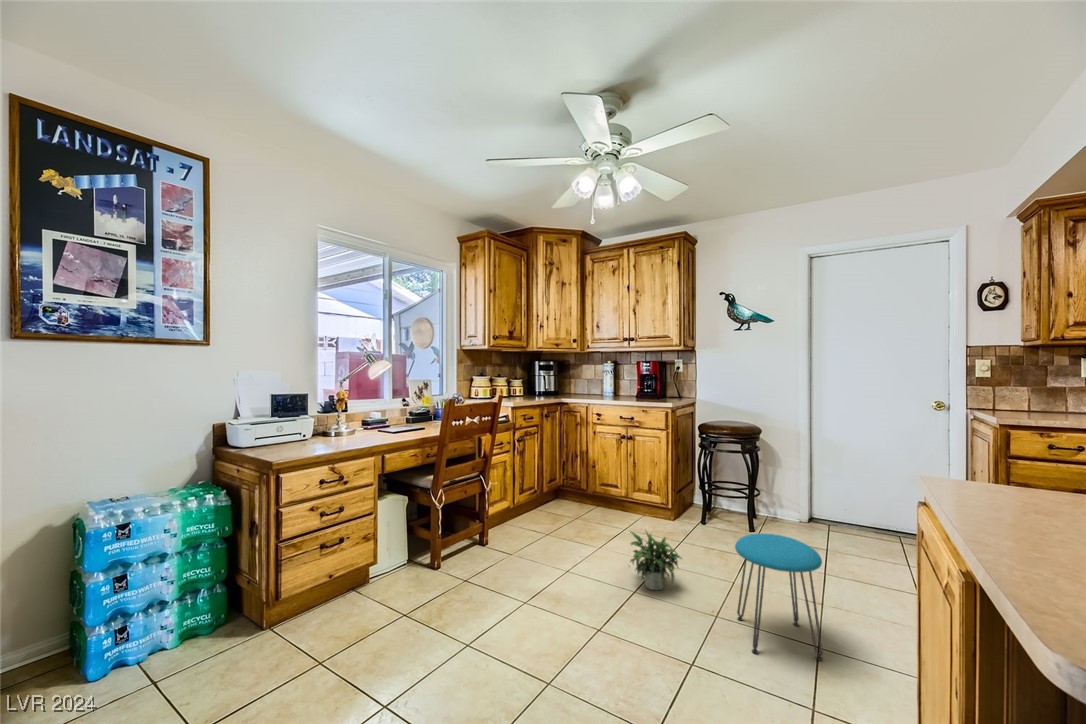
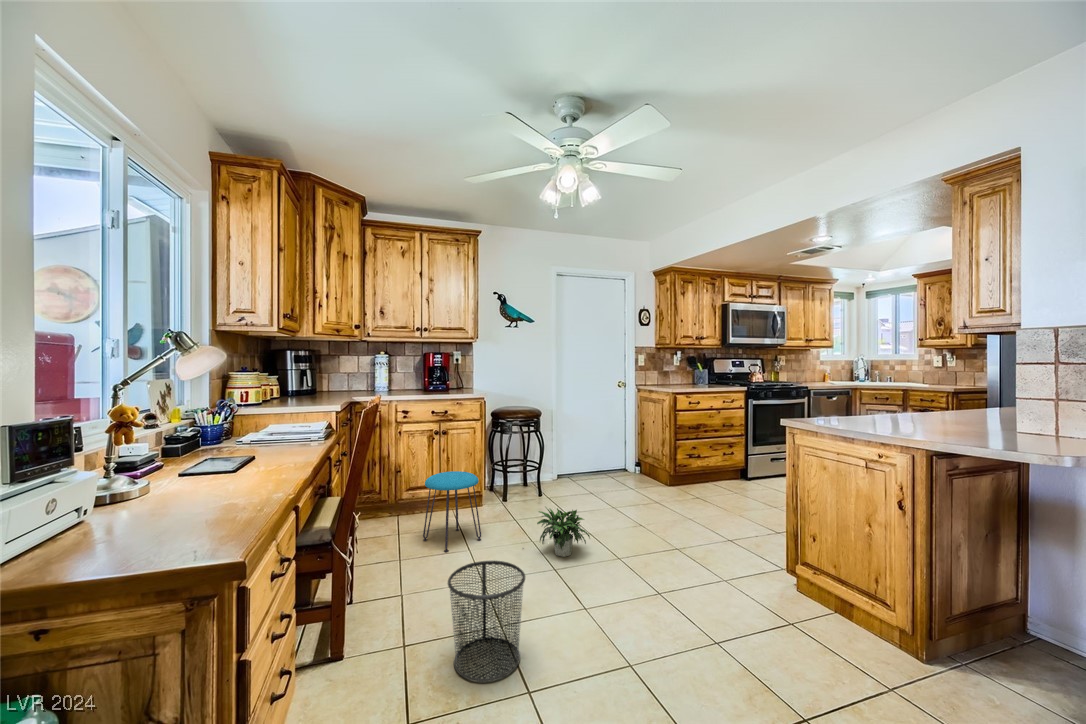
stool: present [735,534,823,661] -> present [423,471,481,552]
waste bin: none [436,537,498,628] -> present [448,561,525,682]

